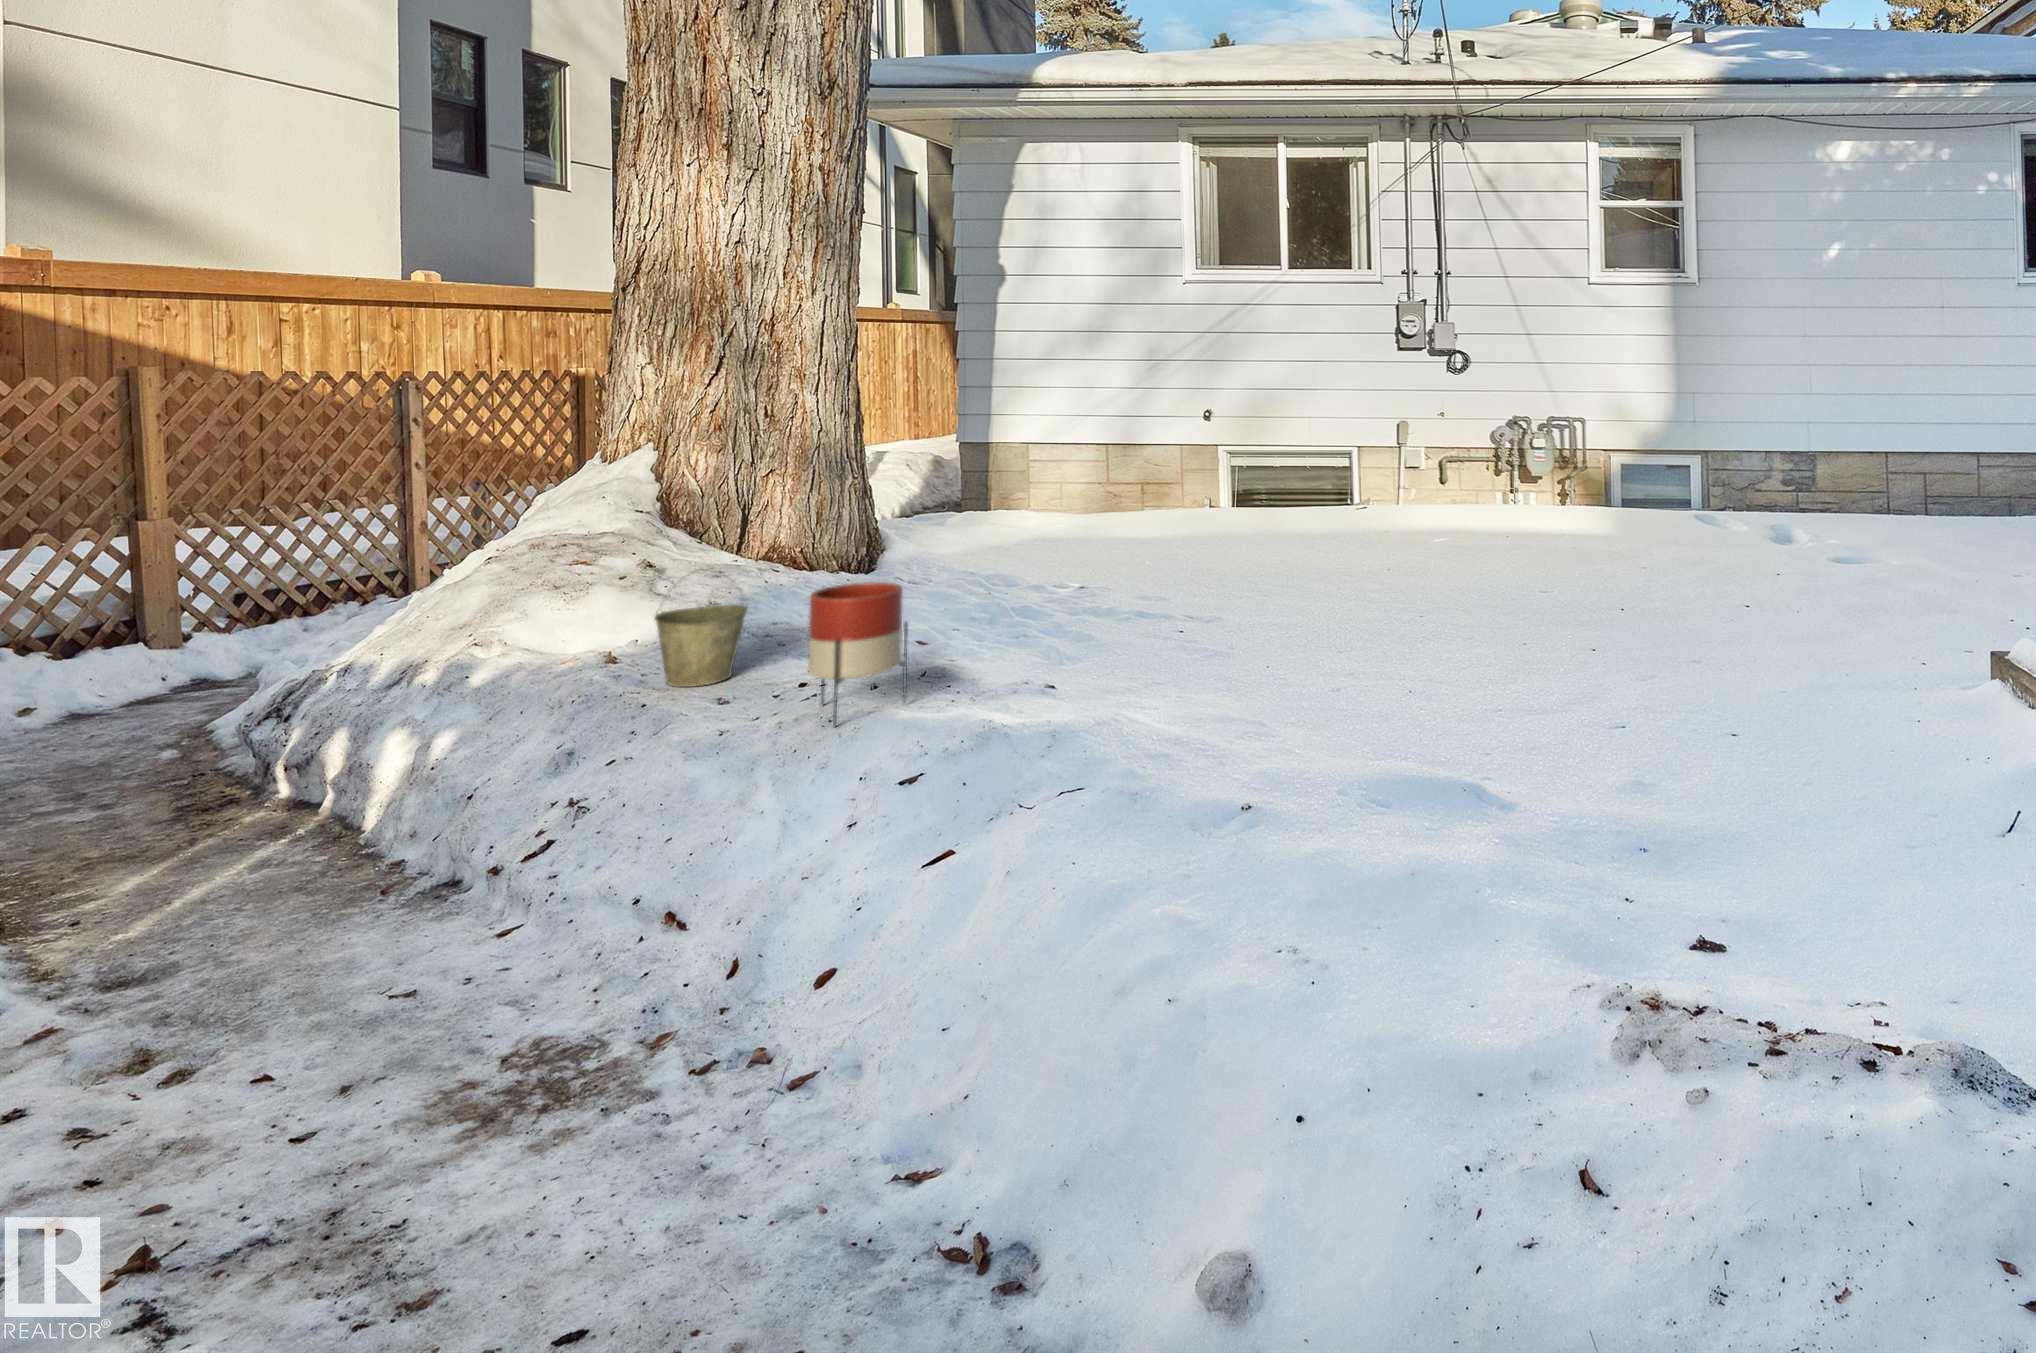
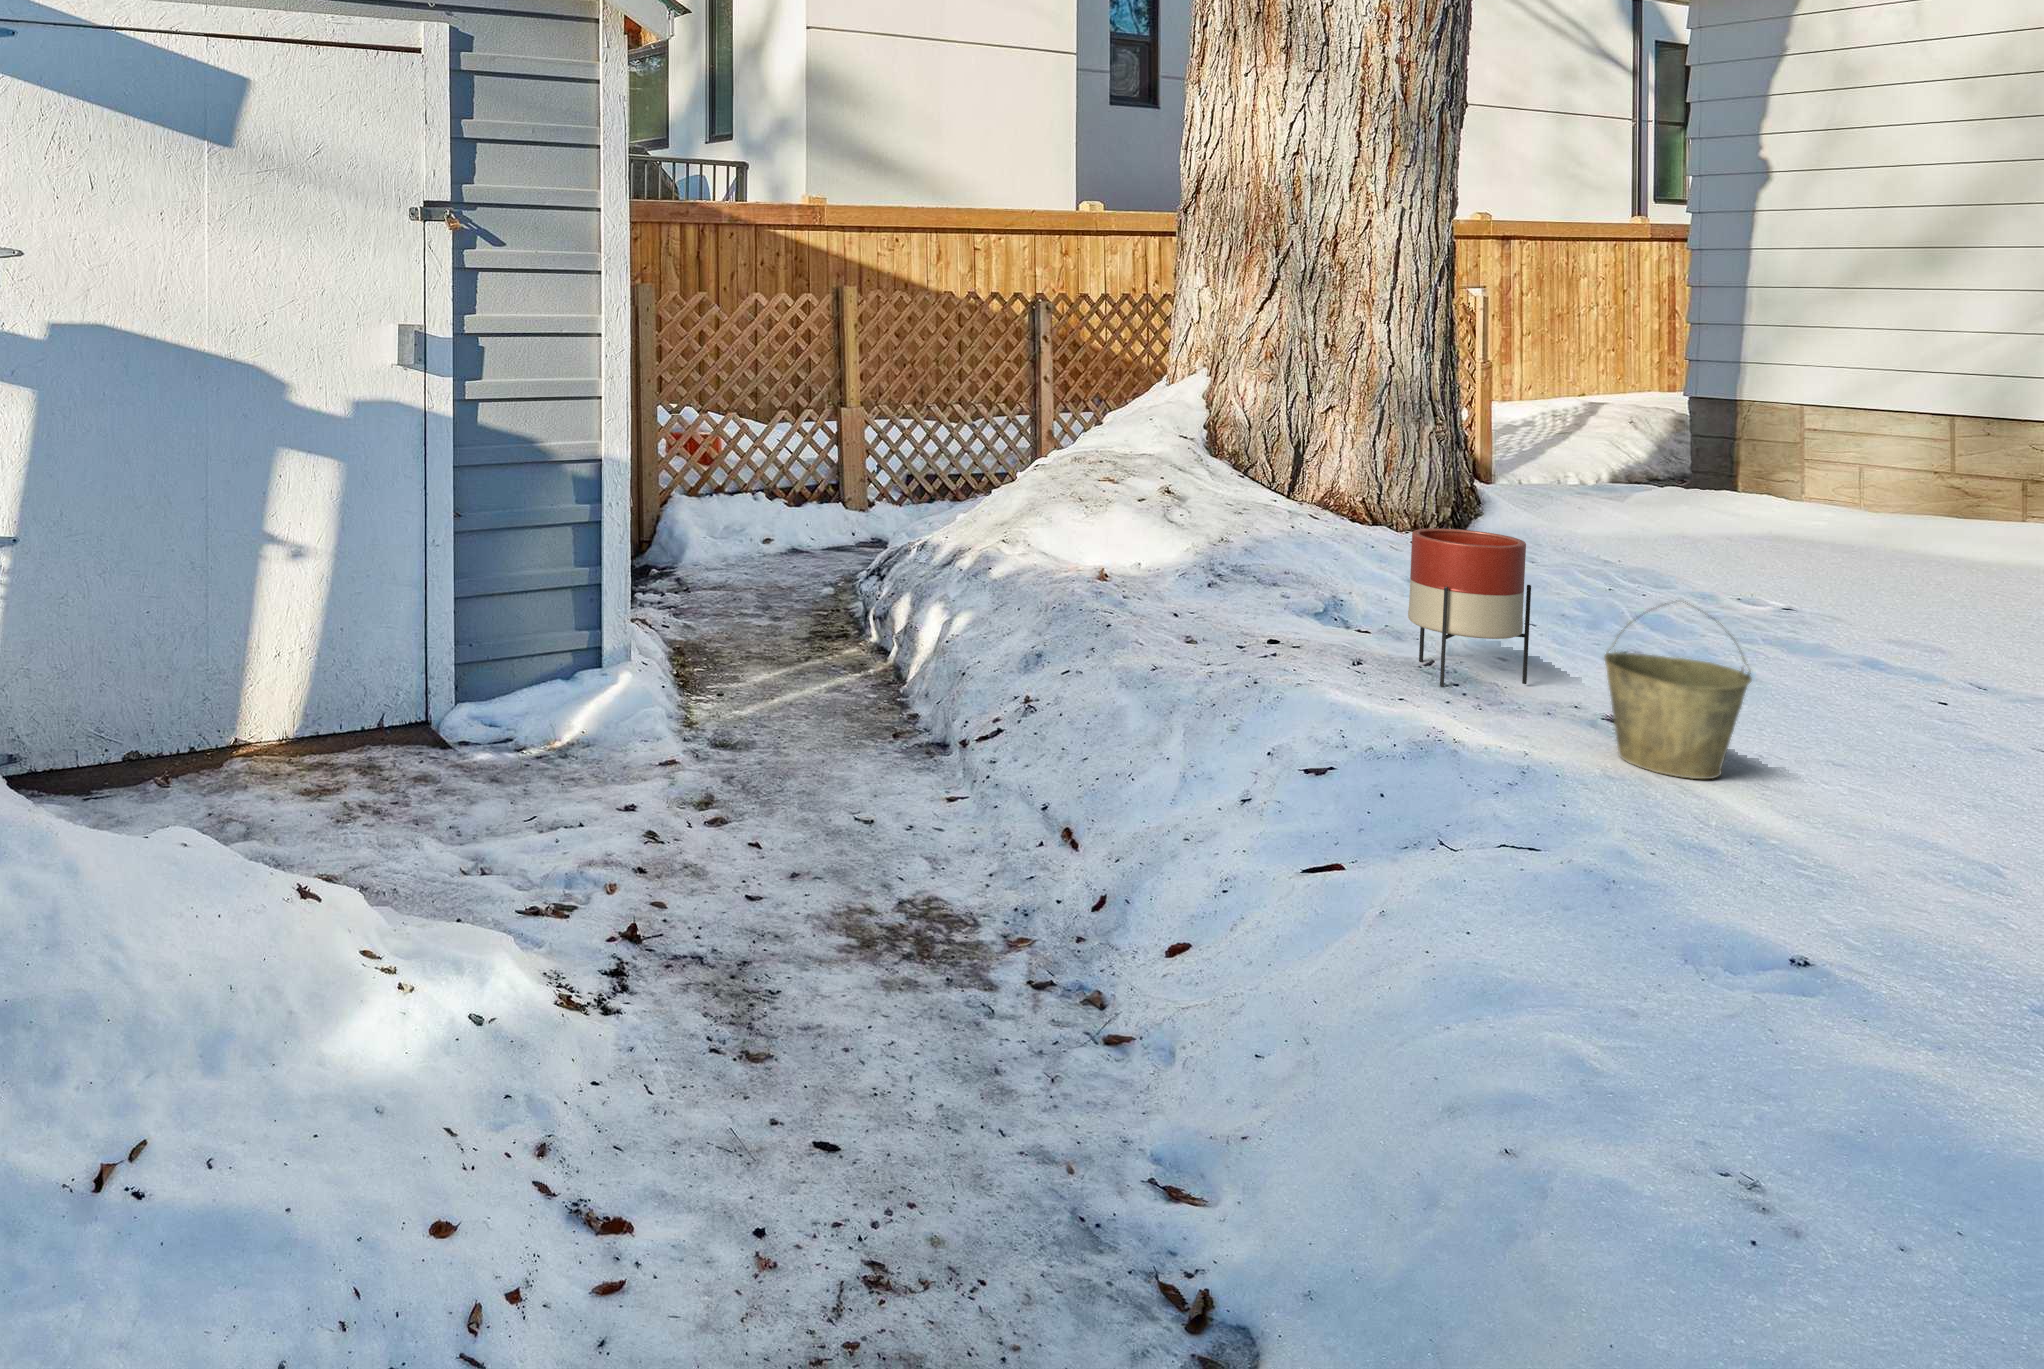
bucket: present [655,575,748,687] -> present [1604,600,1752,779]

